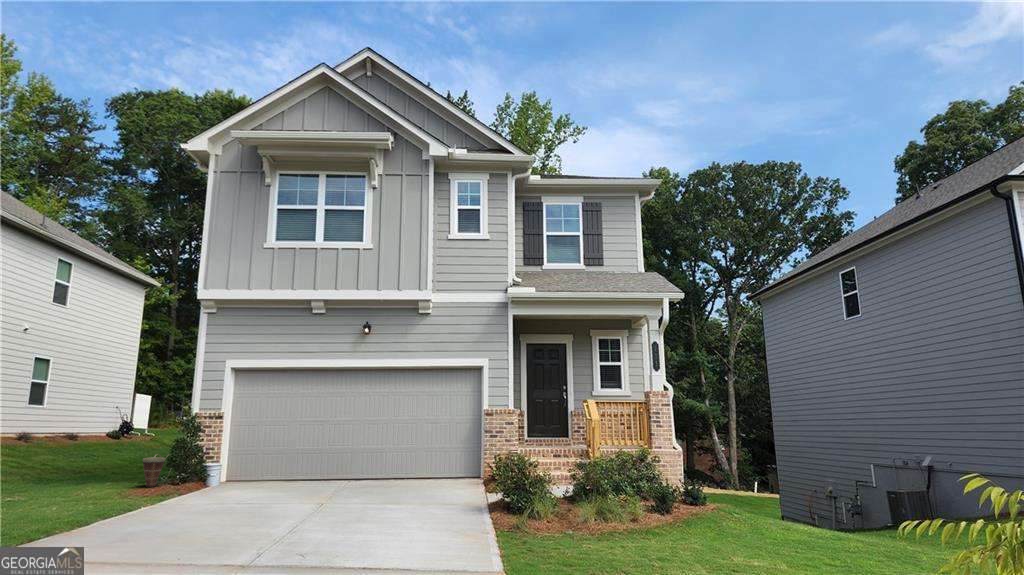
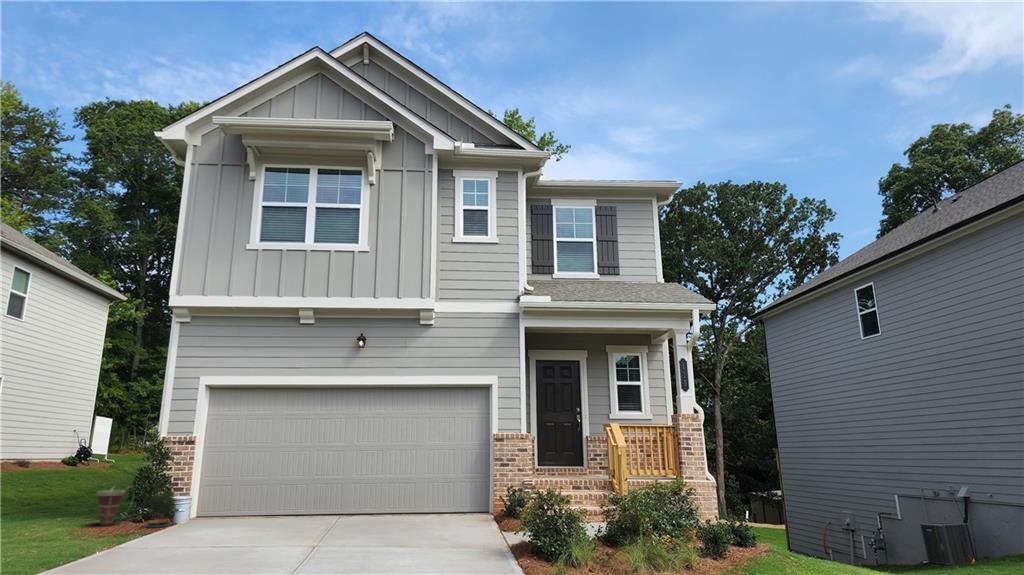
potted tree: none [183,450,209,489] -> present [145,484,173,527]

